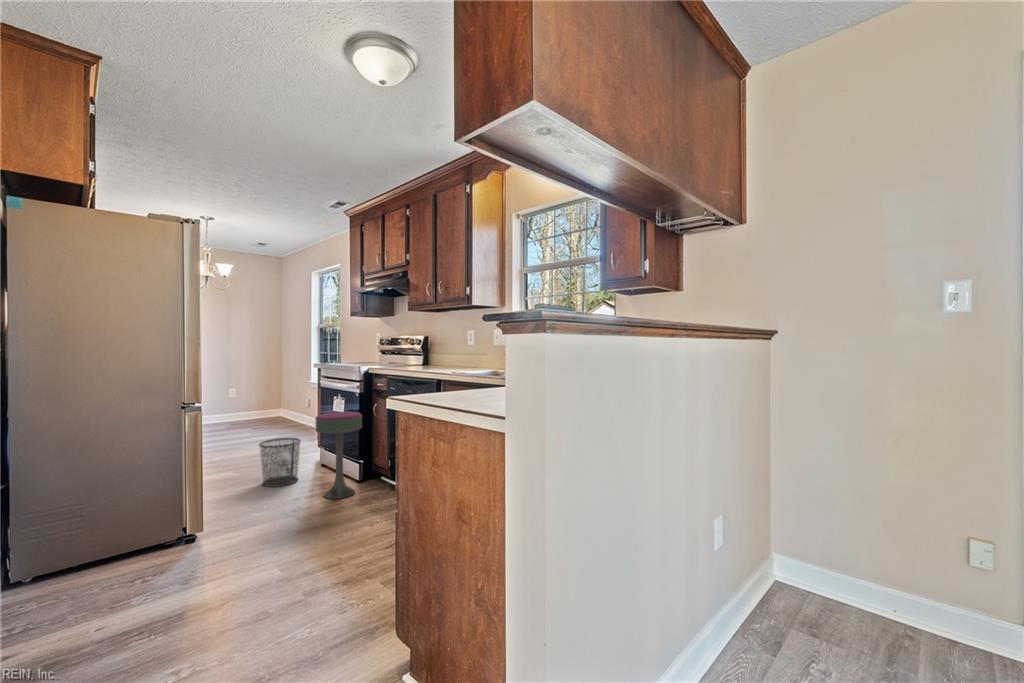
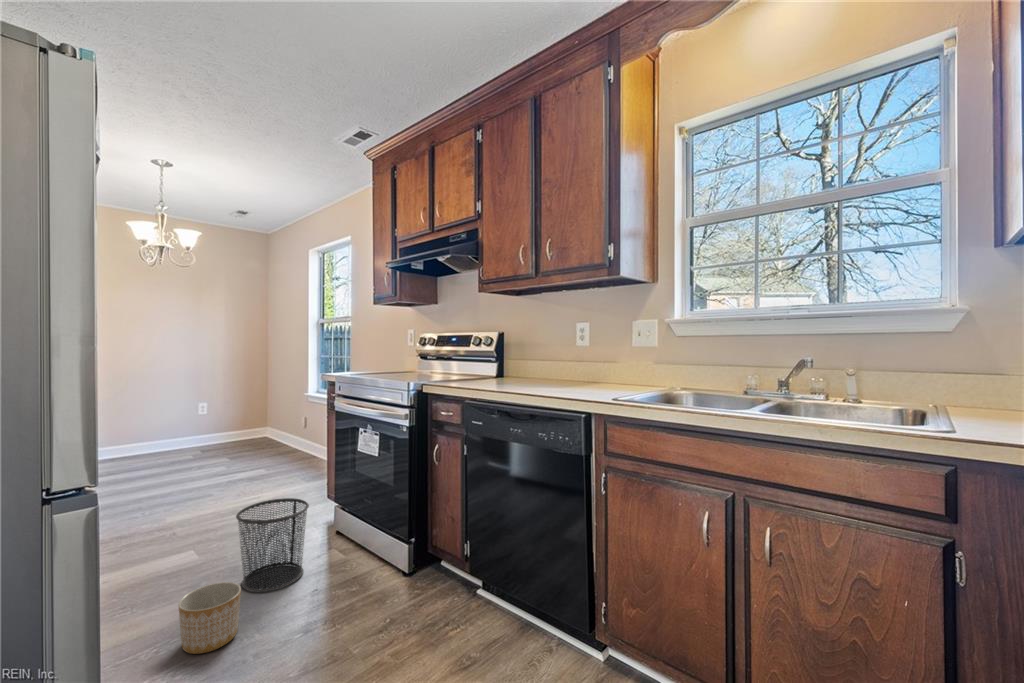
bar stool: present [315,411,362,499] -> none [341,460,422,629]
planter: none [230,474,262,506] -> present [178,582,241,654]

